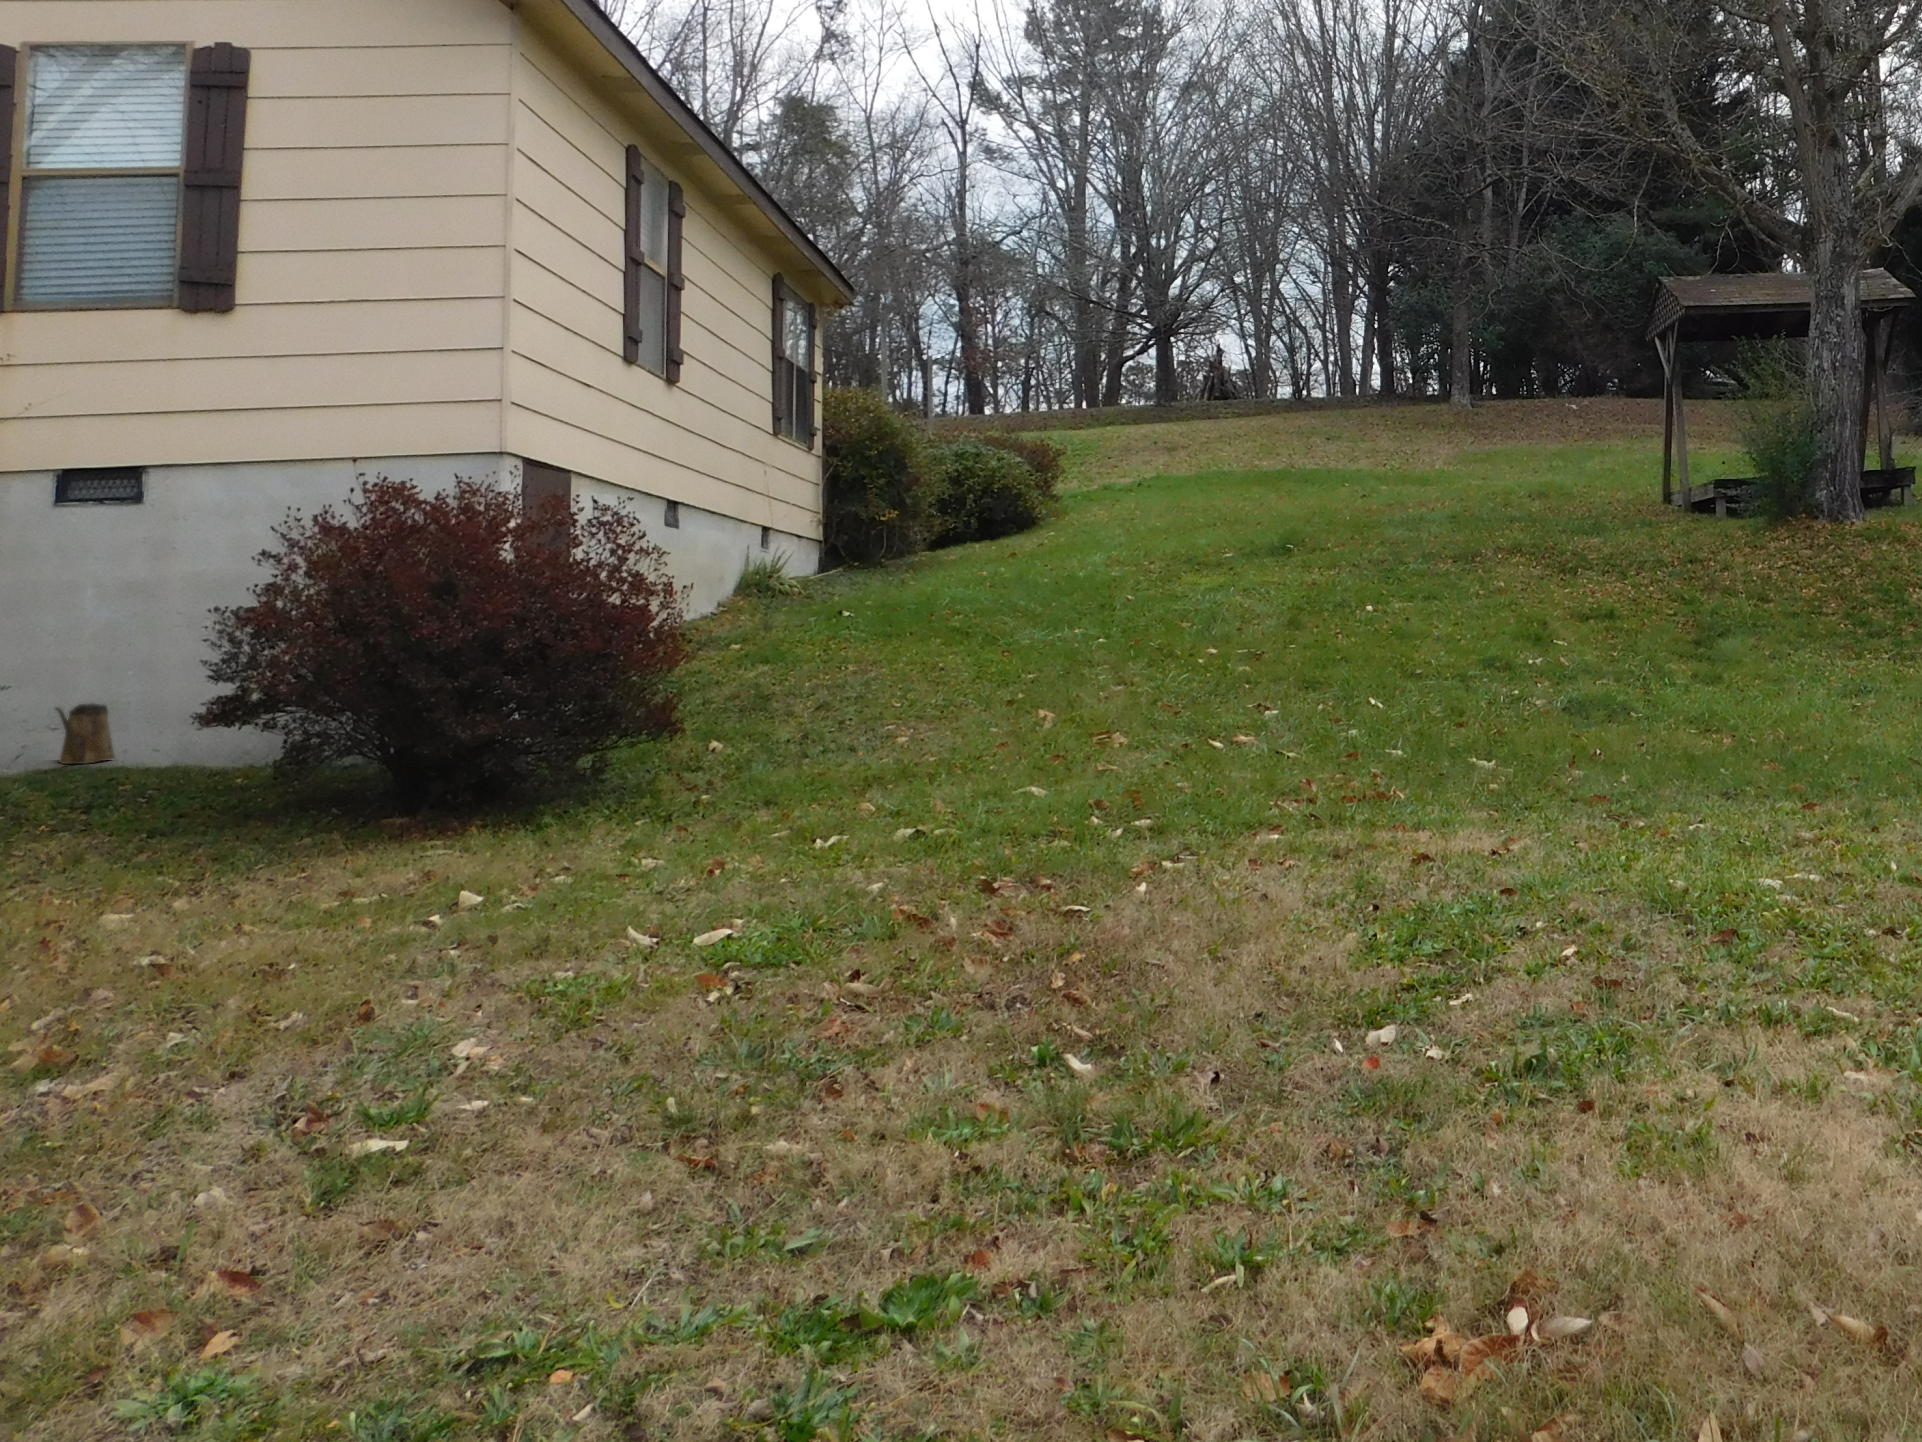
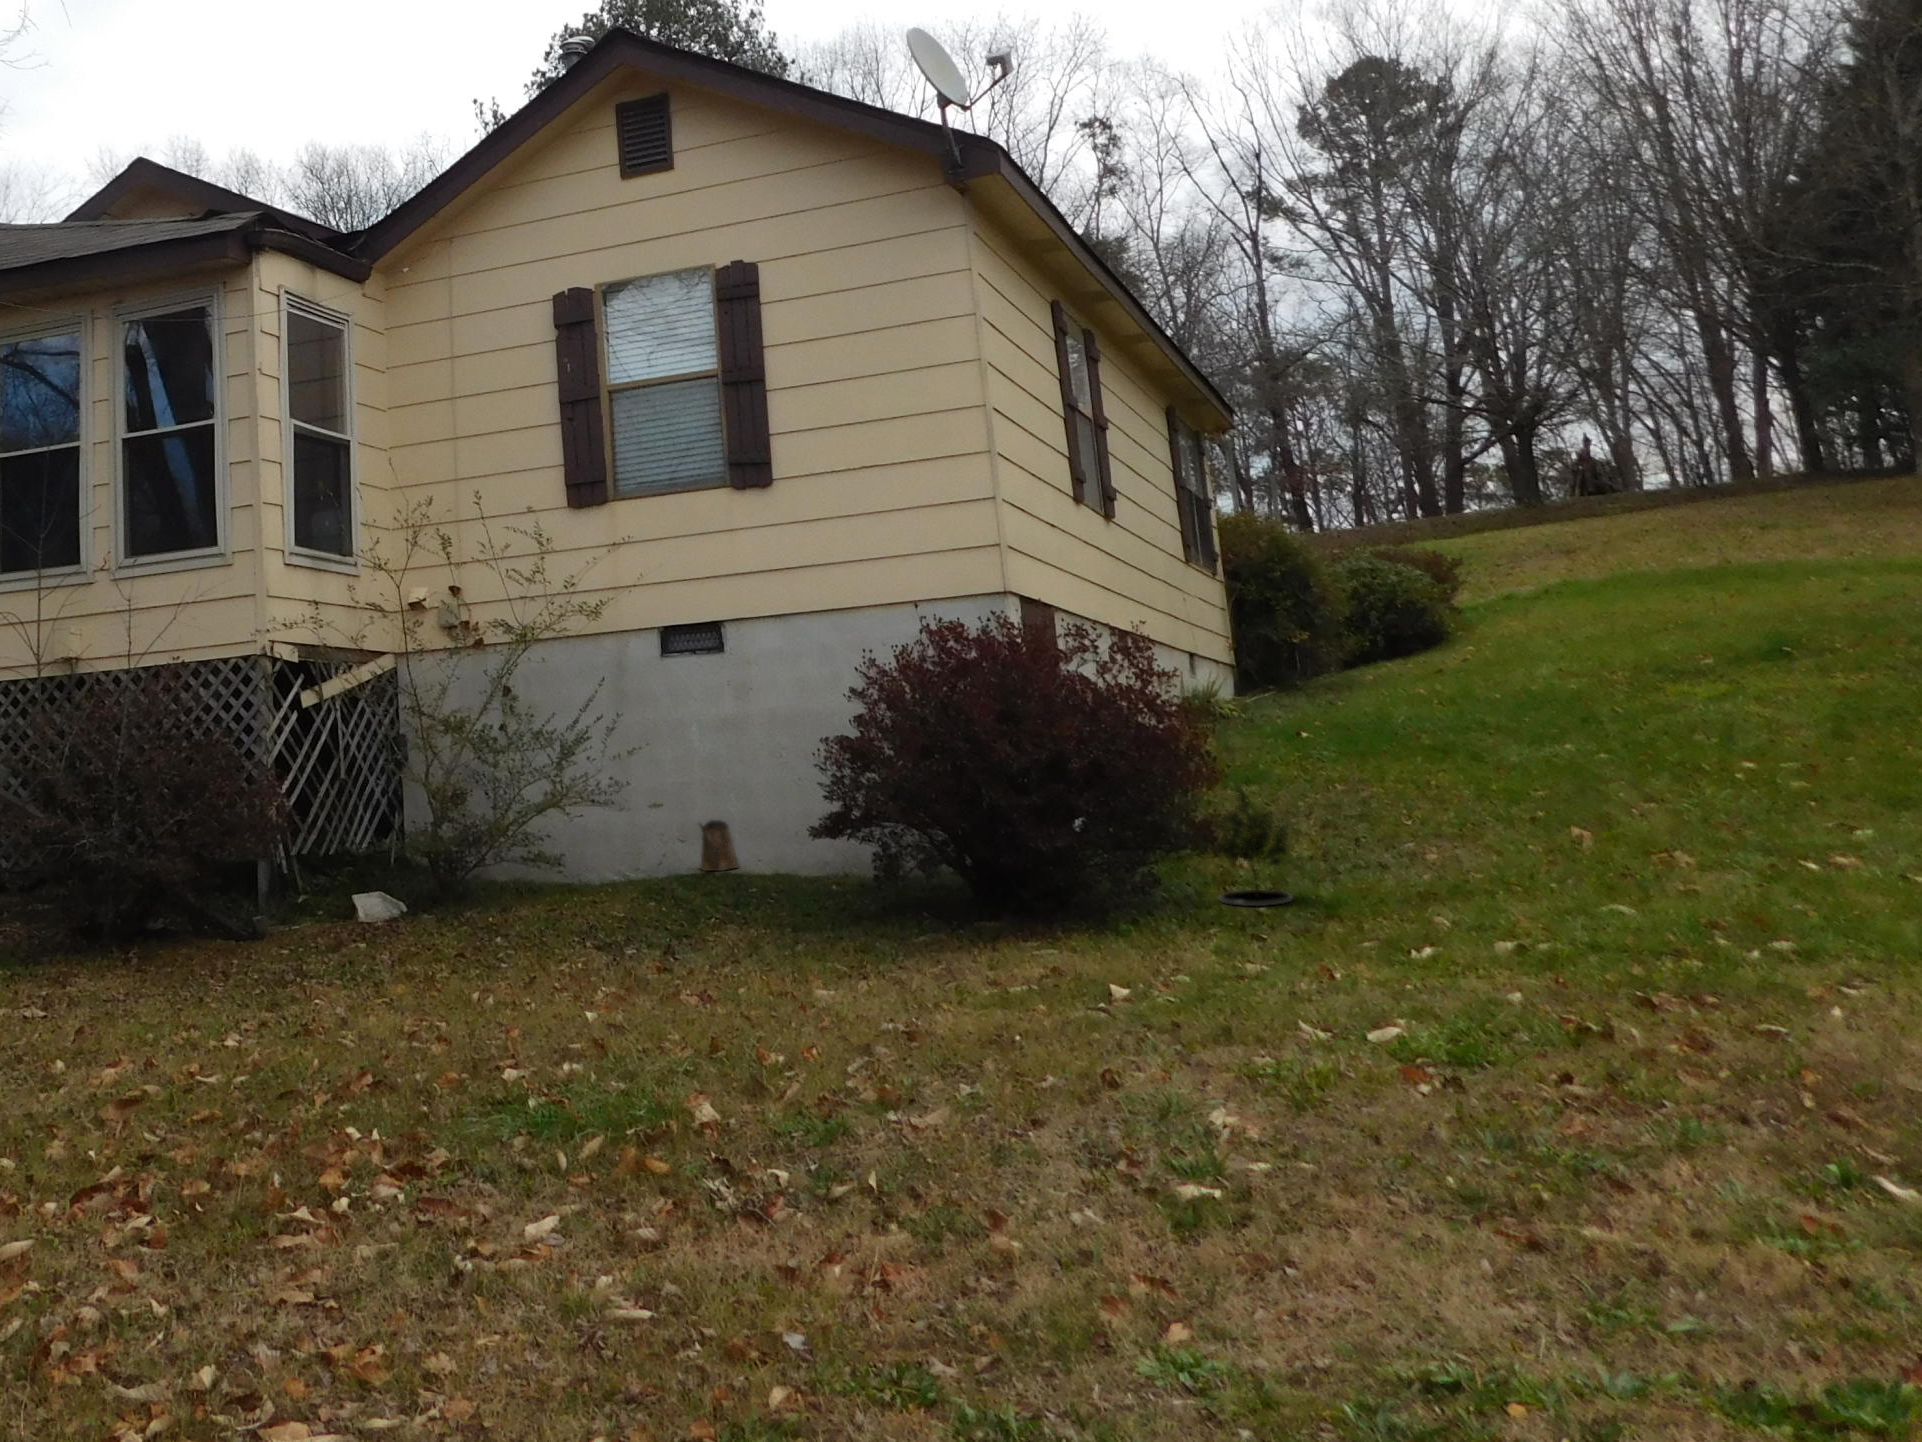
potted tree: none [648,659,743,796] -> present [1213,783,1295,906]

